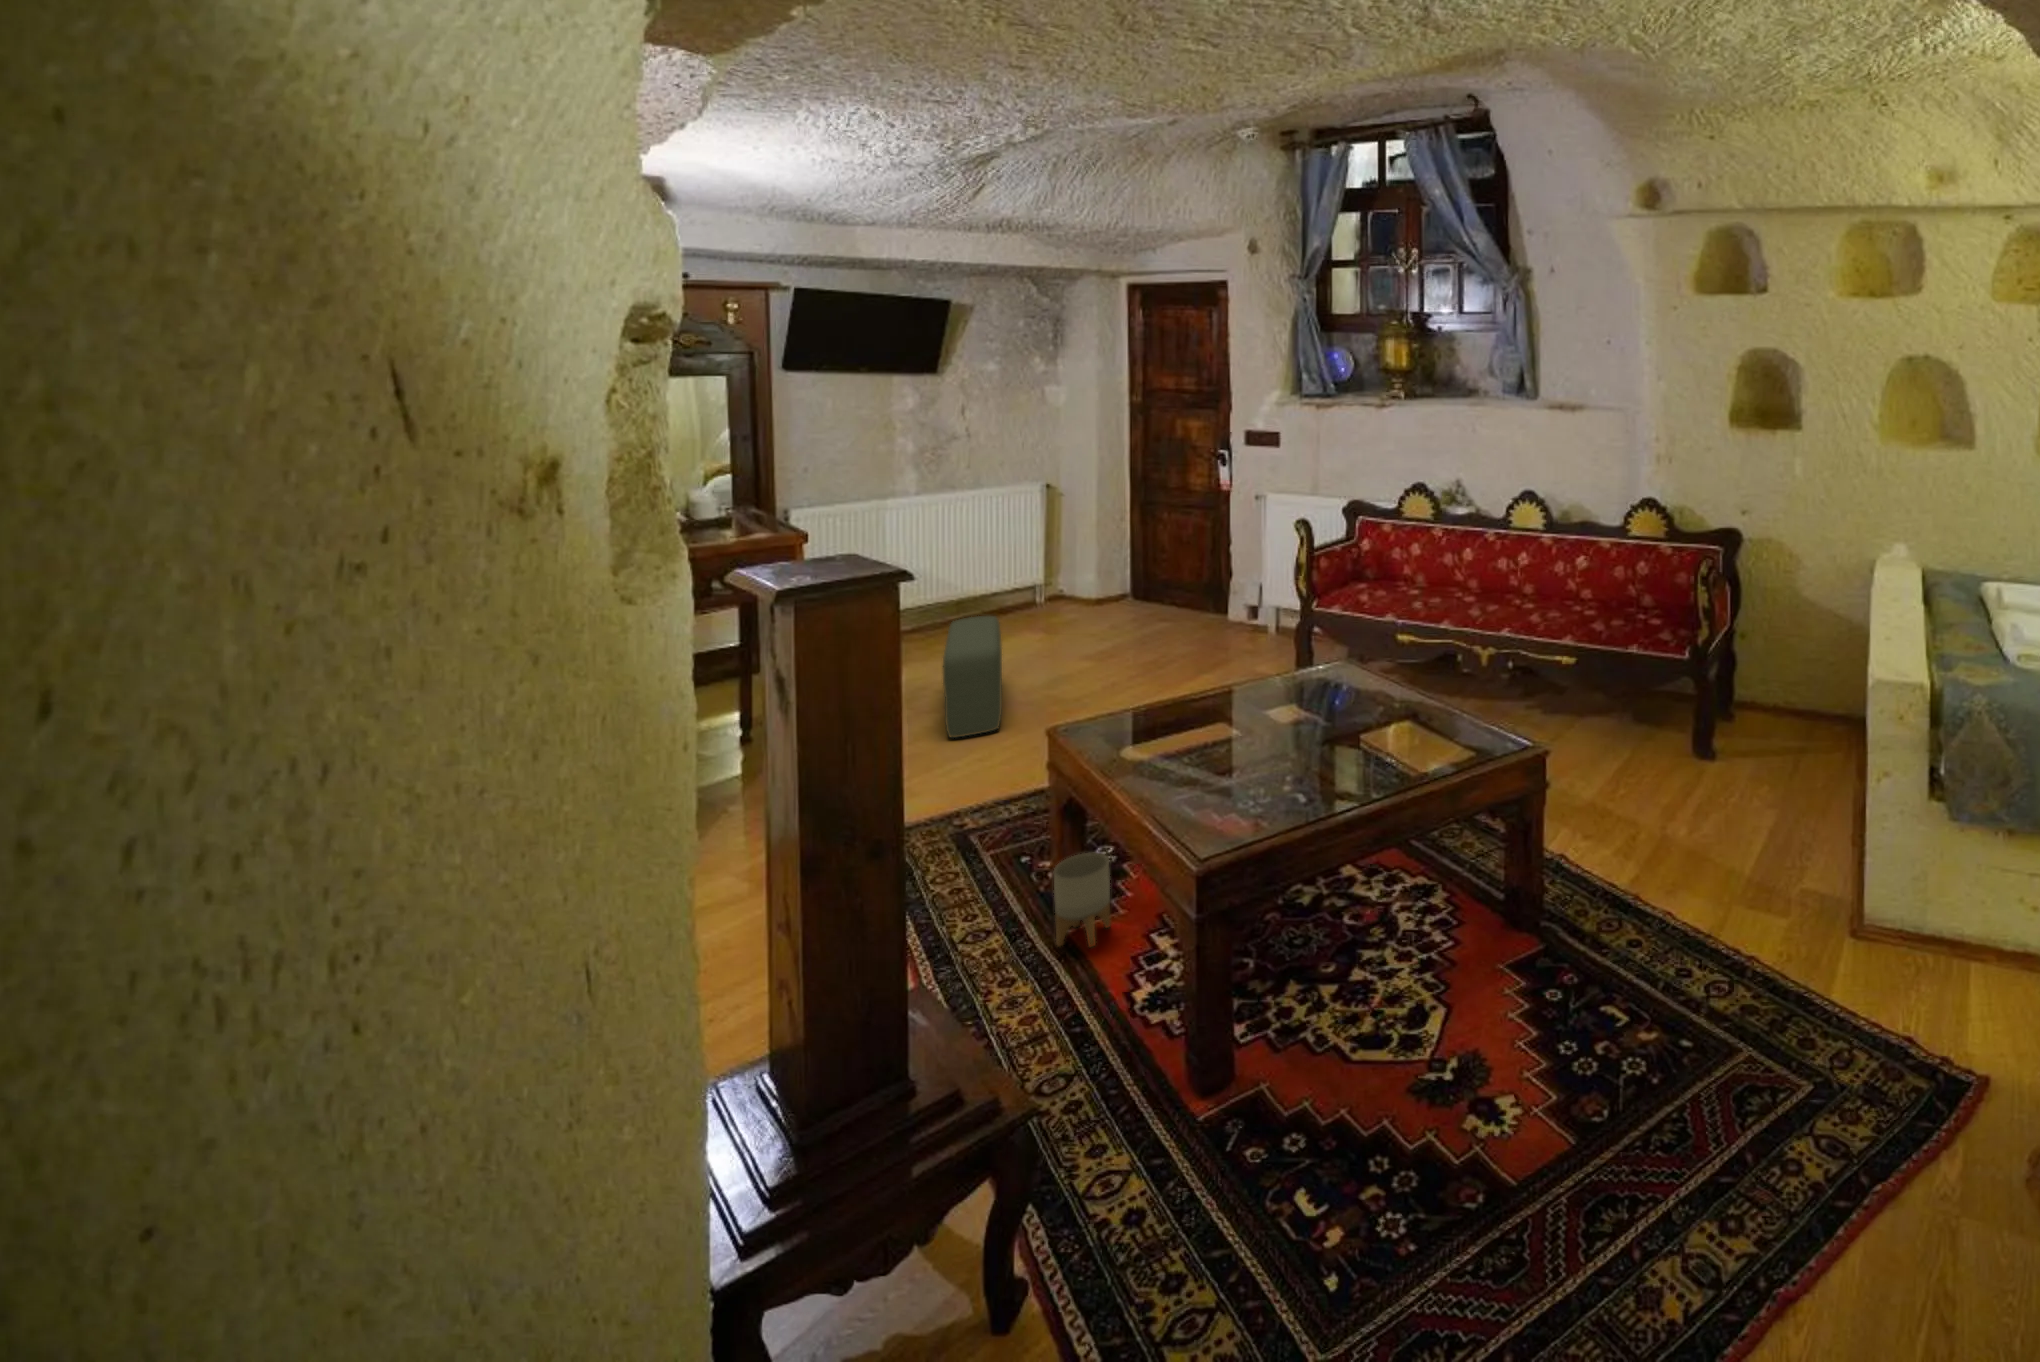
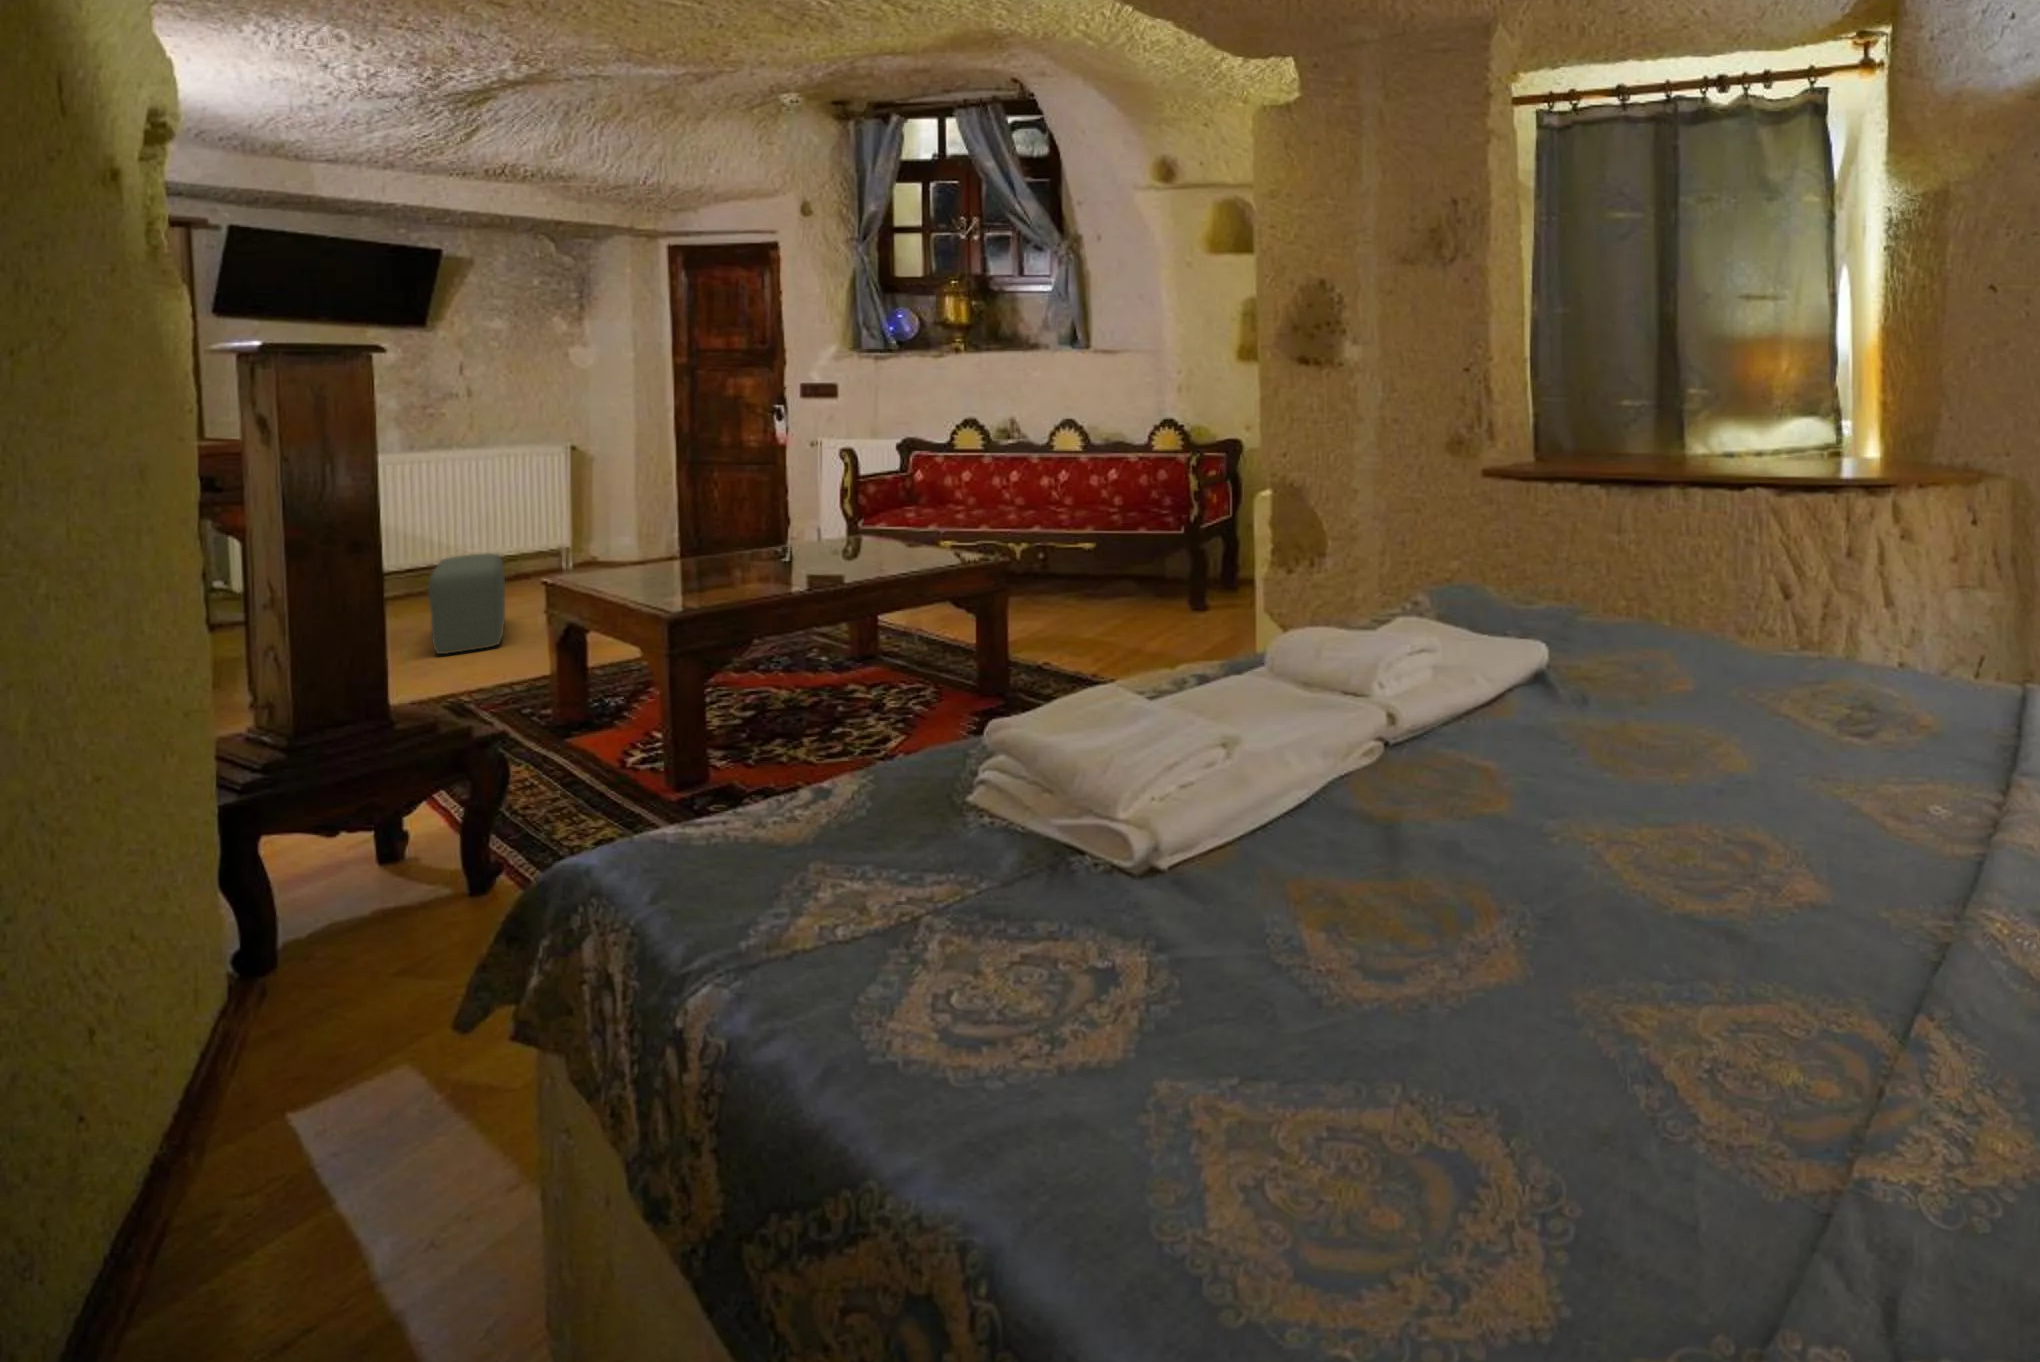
planter: present [1054,853,1111,947] -> none [544,666,605,738]

